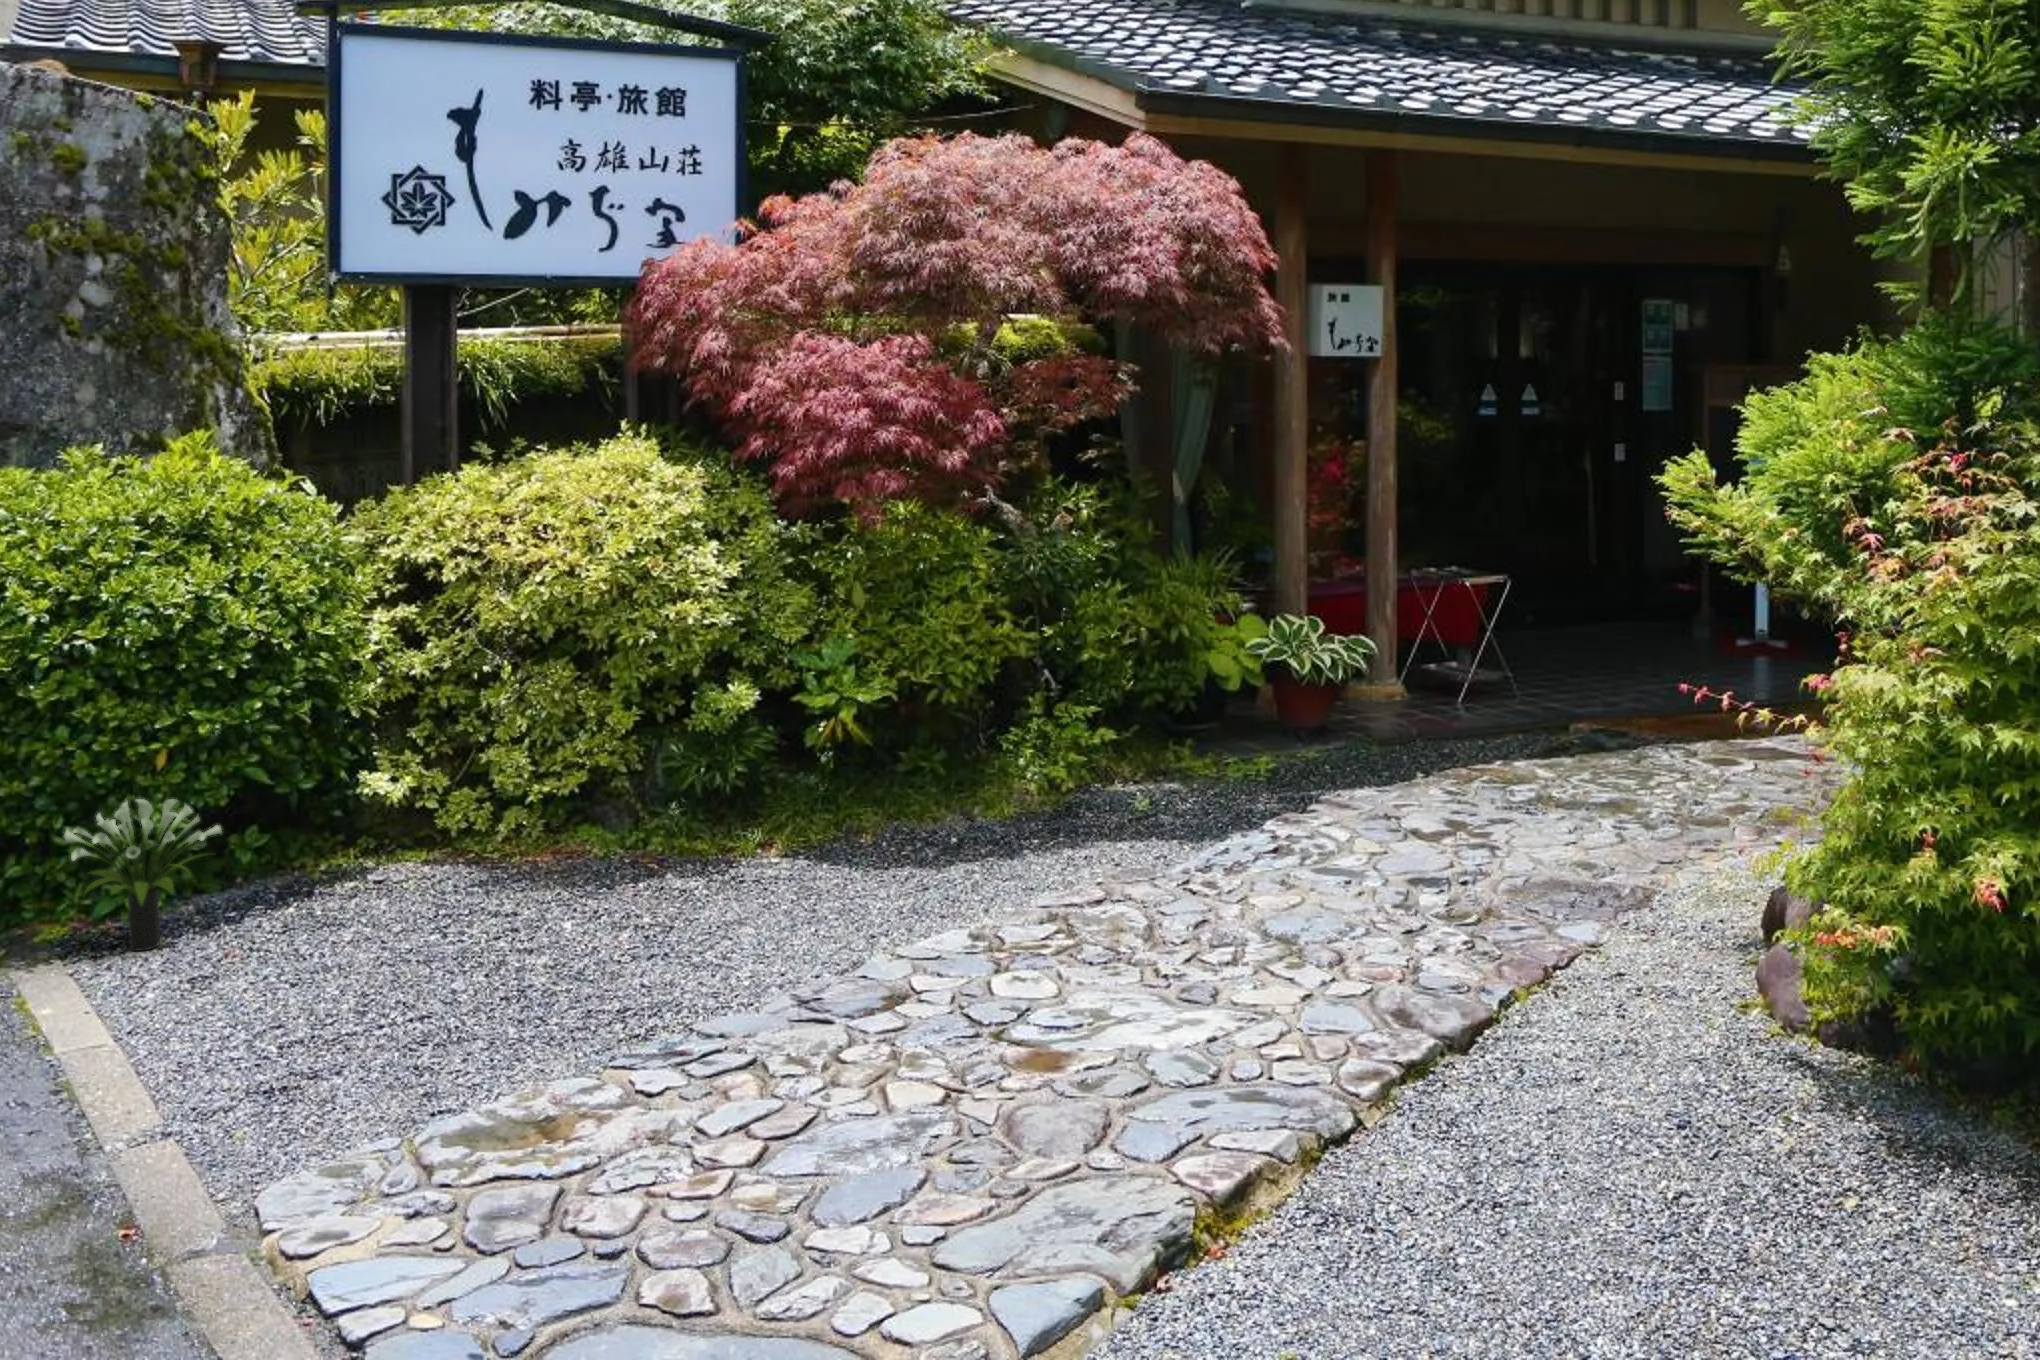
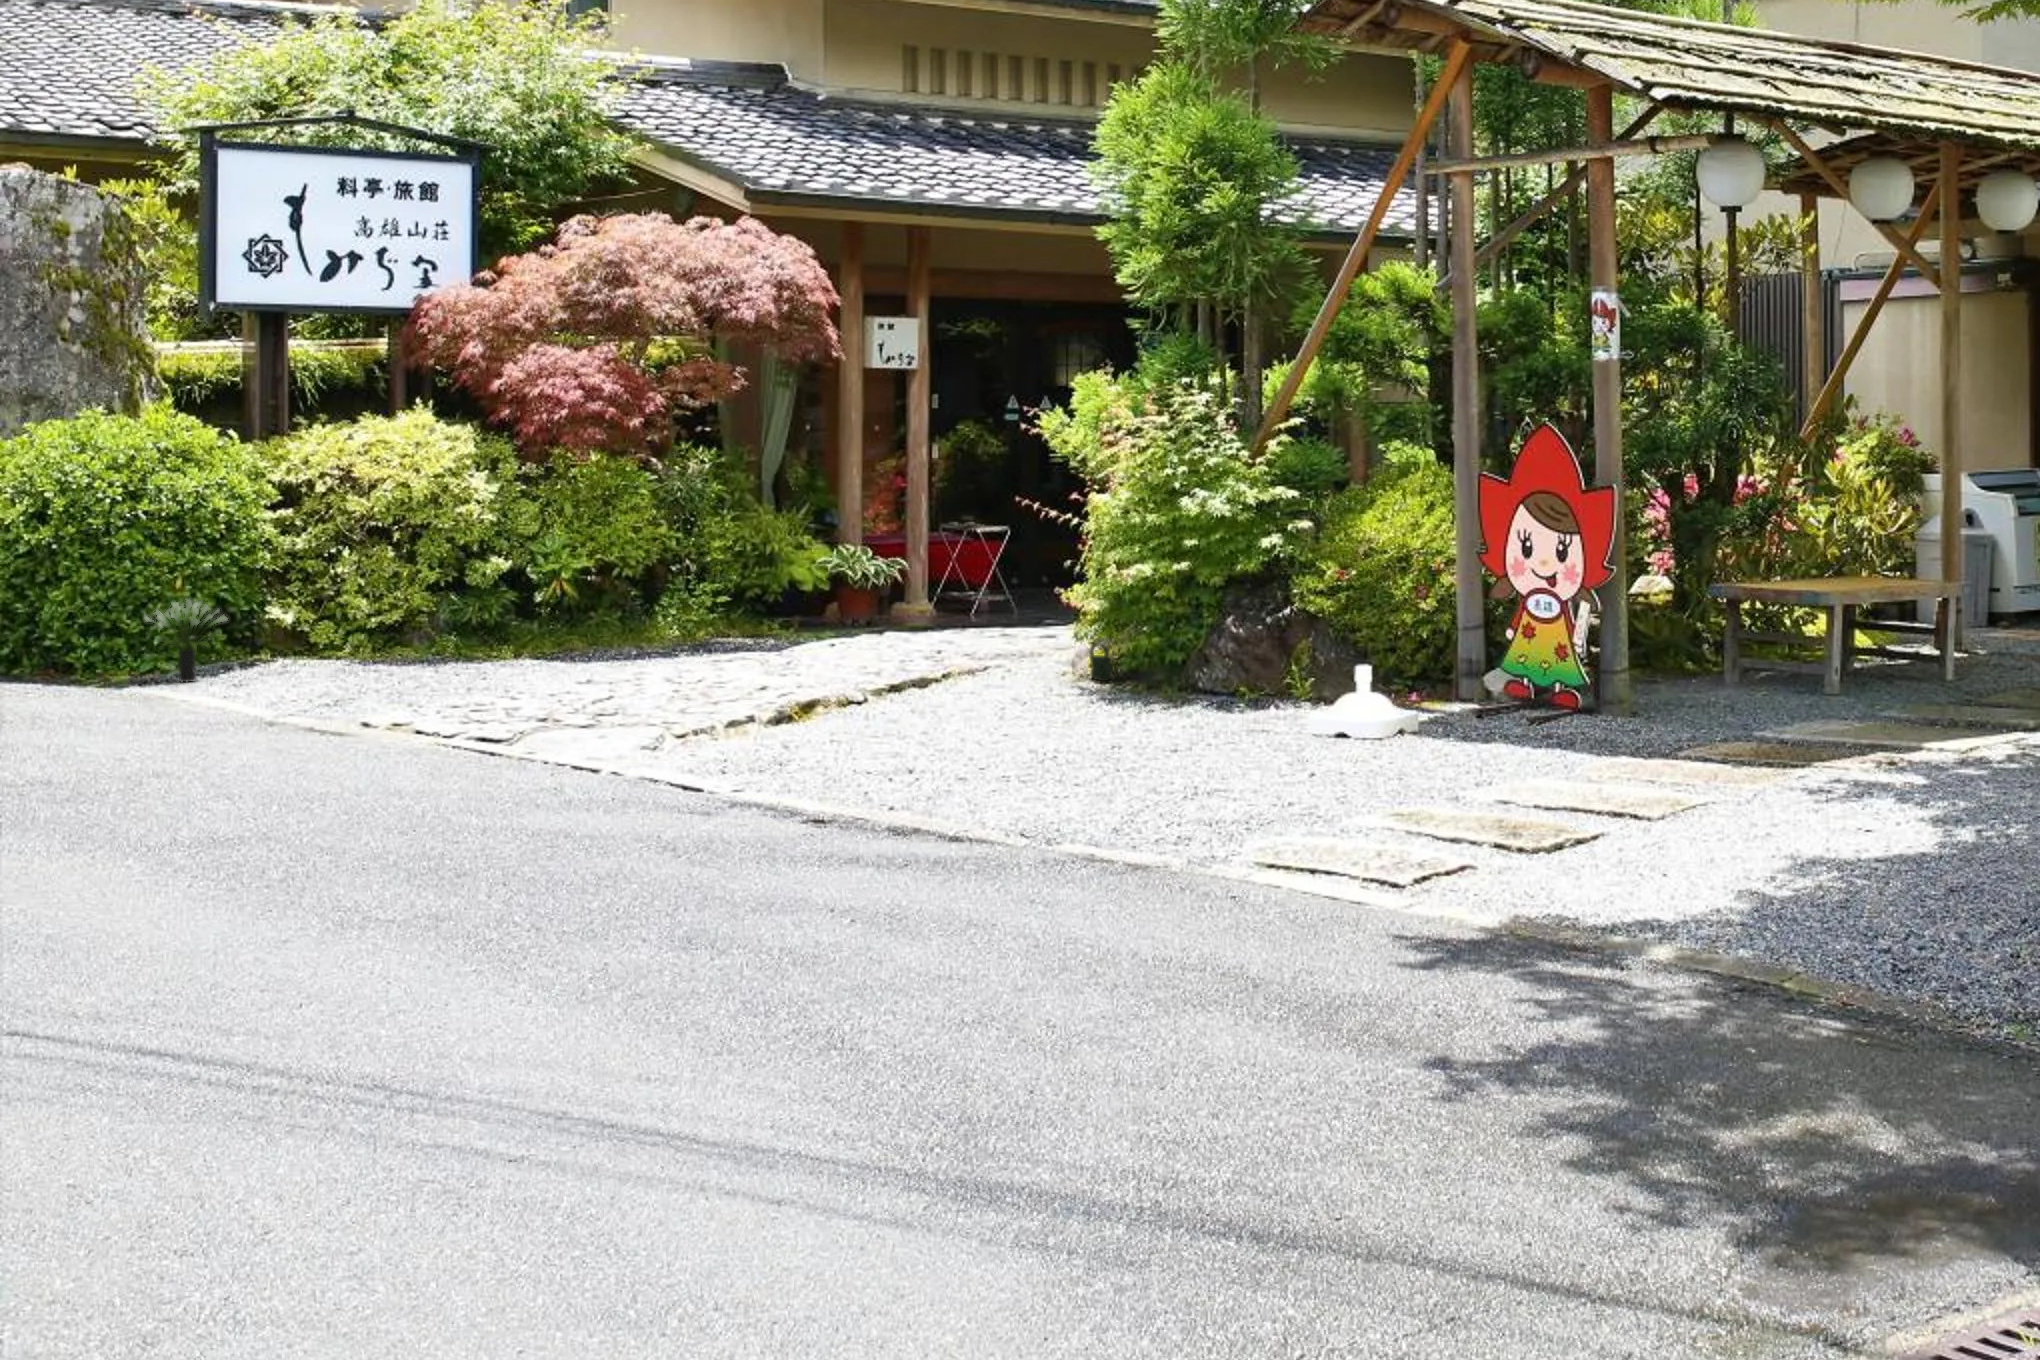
watering can: none [1855,1023,1952,1125] -> present [1089,644,1114,681]

